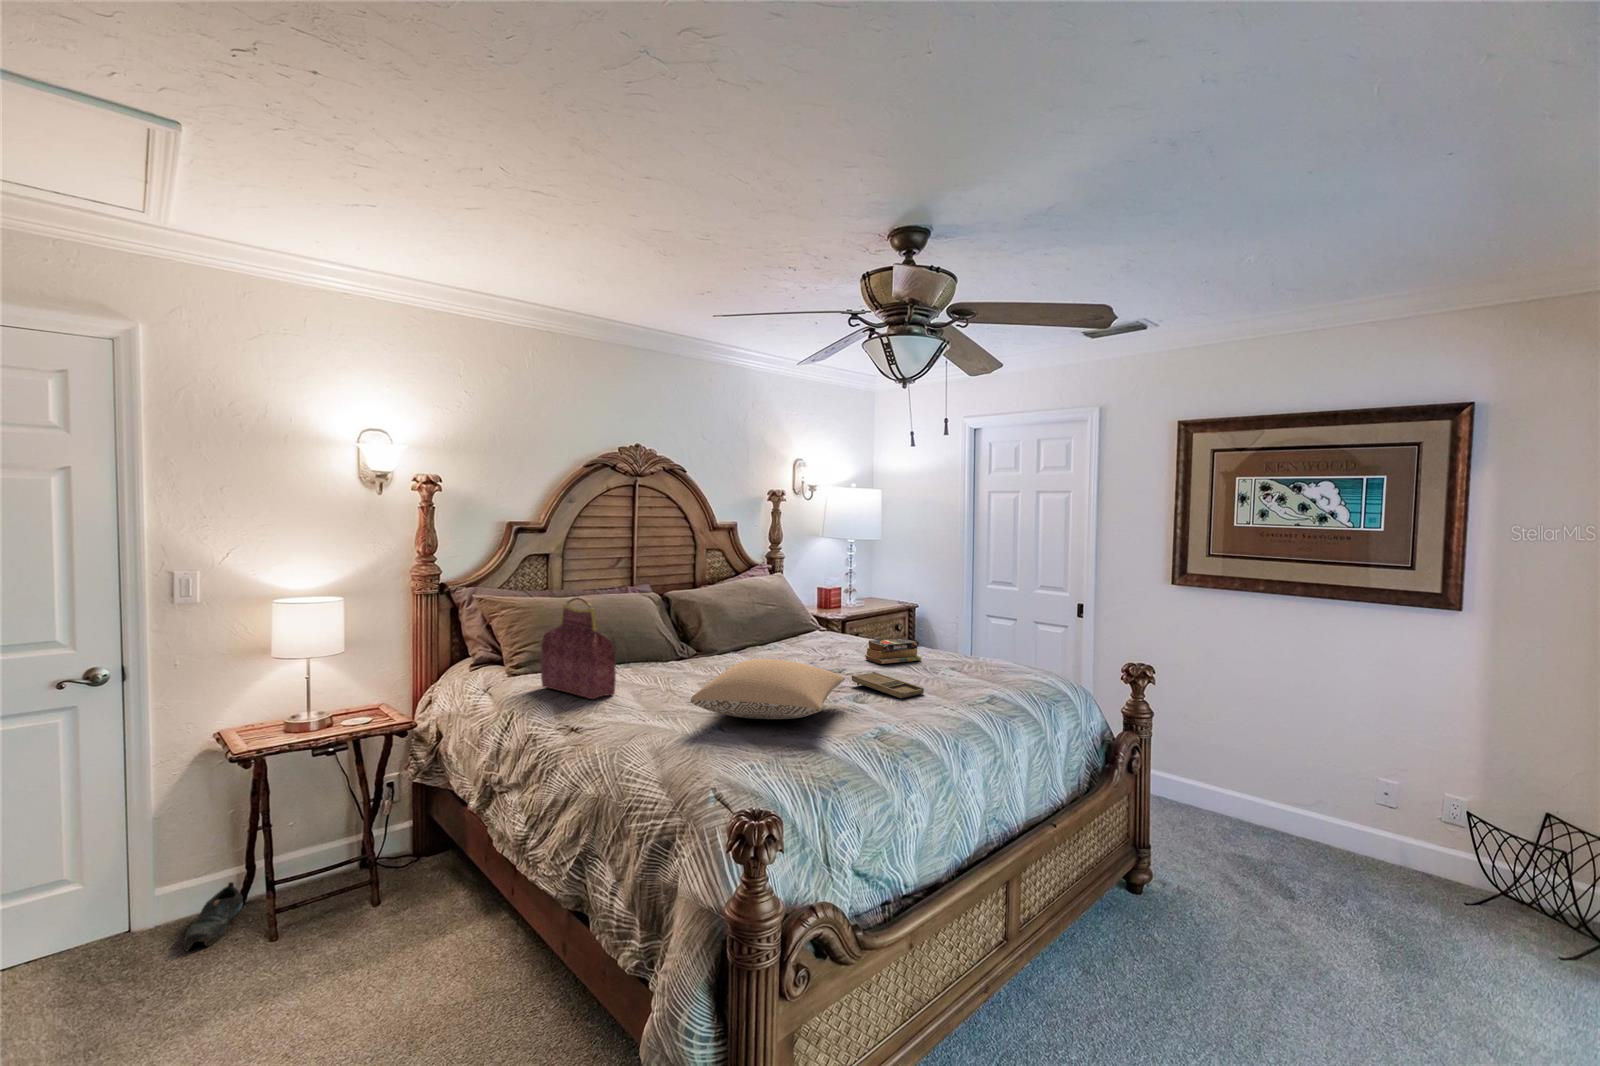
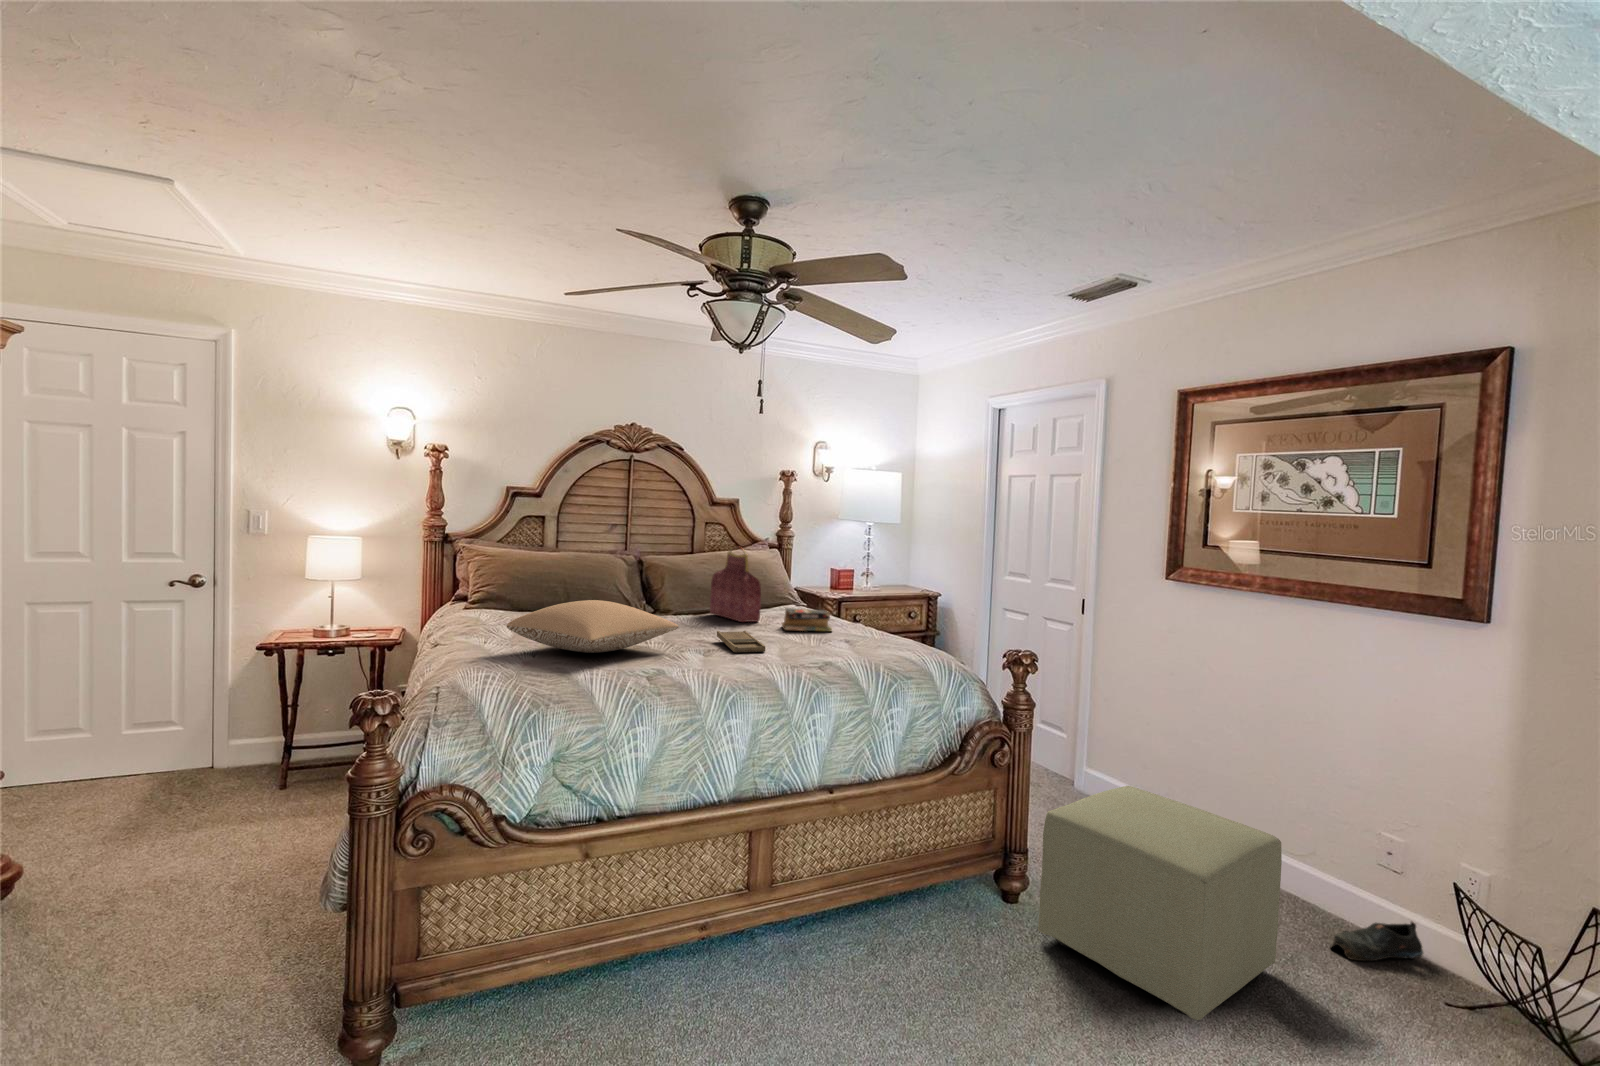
handbag: present [541,597,616,699] -> present [710,546,761,622]
ottoman: none [1186,773,1364,966] -> present [1038,786,1282,1020]
shoe: present [183,882,243,951] -> present [1331,921,1423,961]

